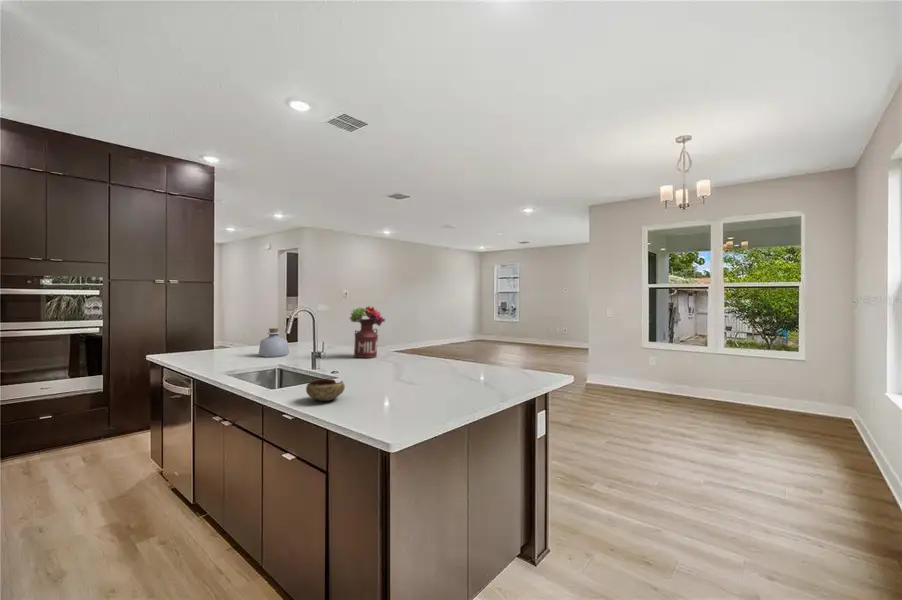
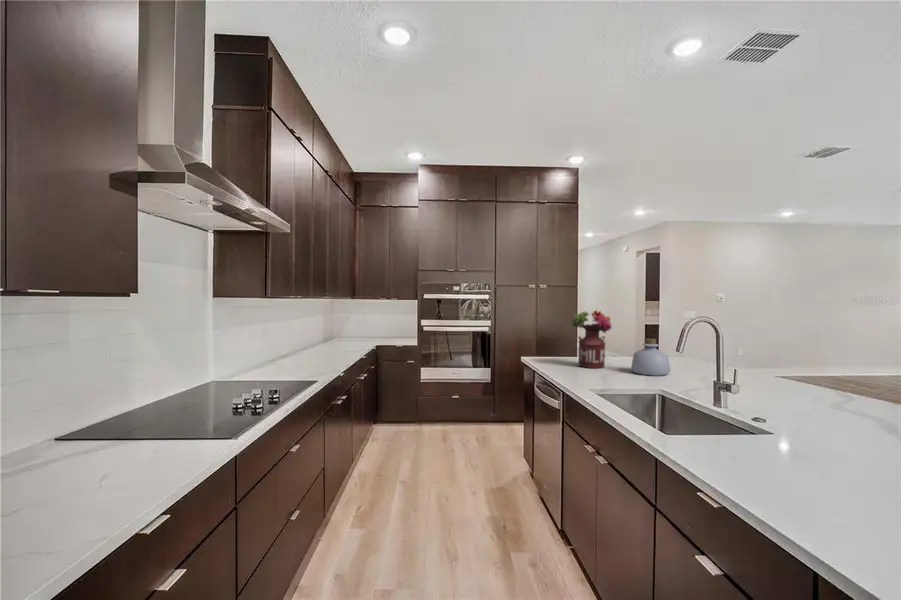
flower arrangement: present [350,306,385,358] -> present [572,310,612,368]
bowl: present [306,379,345,401] -> none [744,445,833,494]

